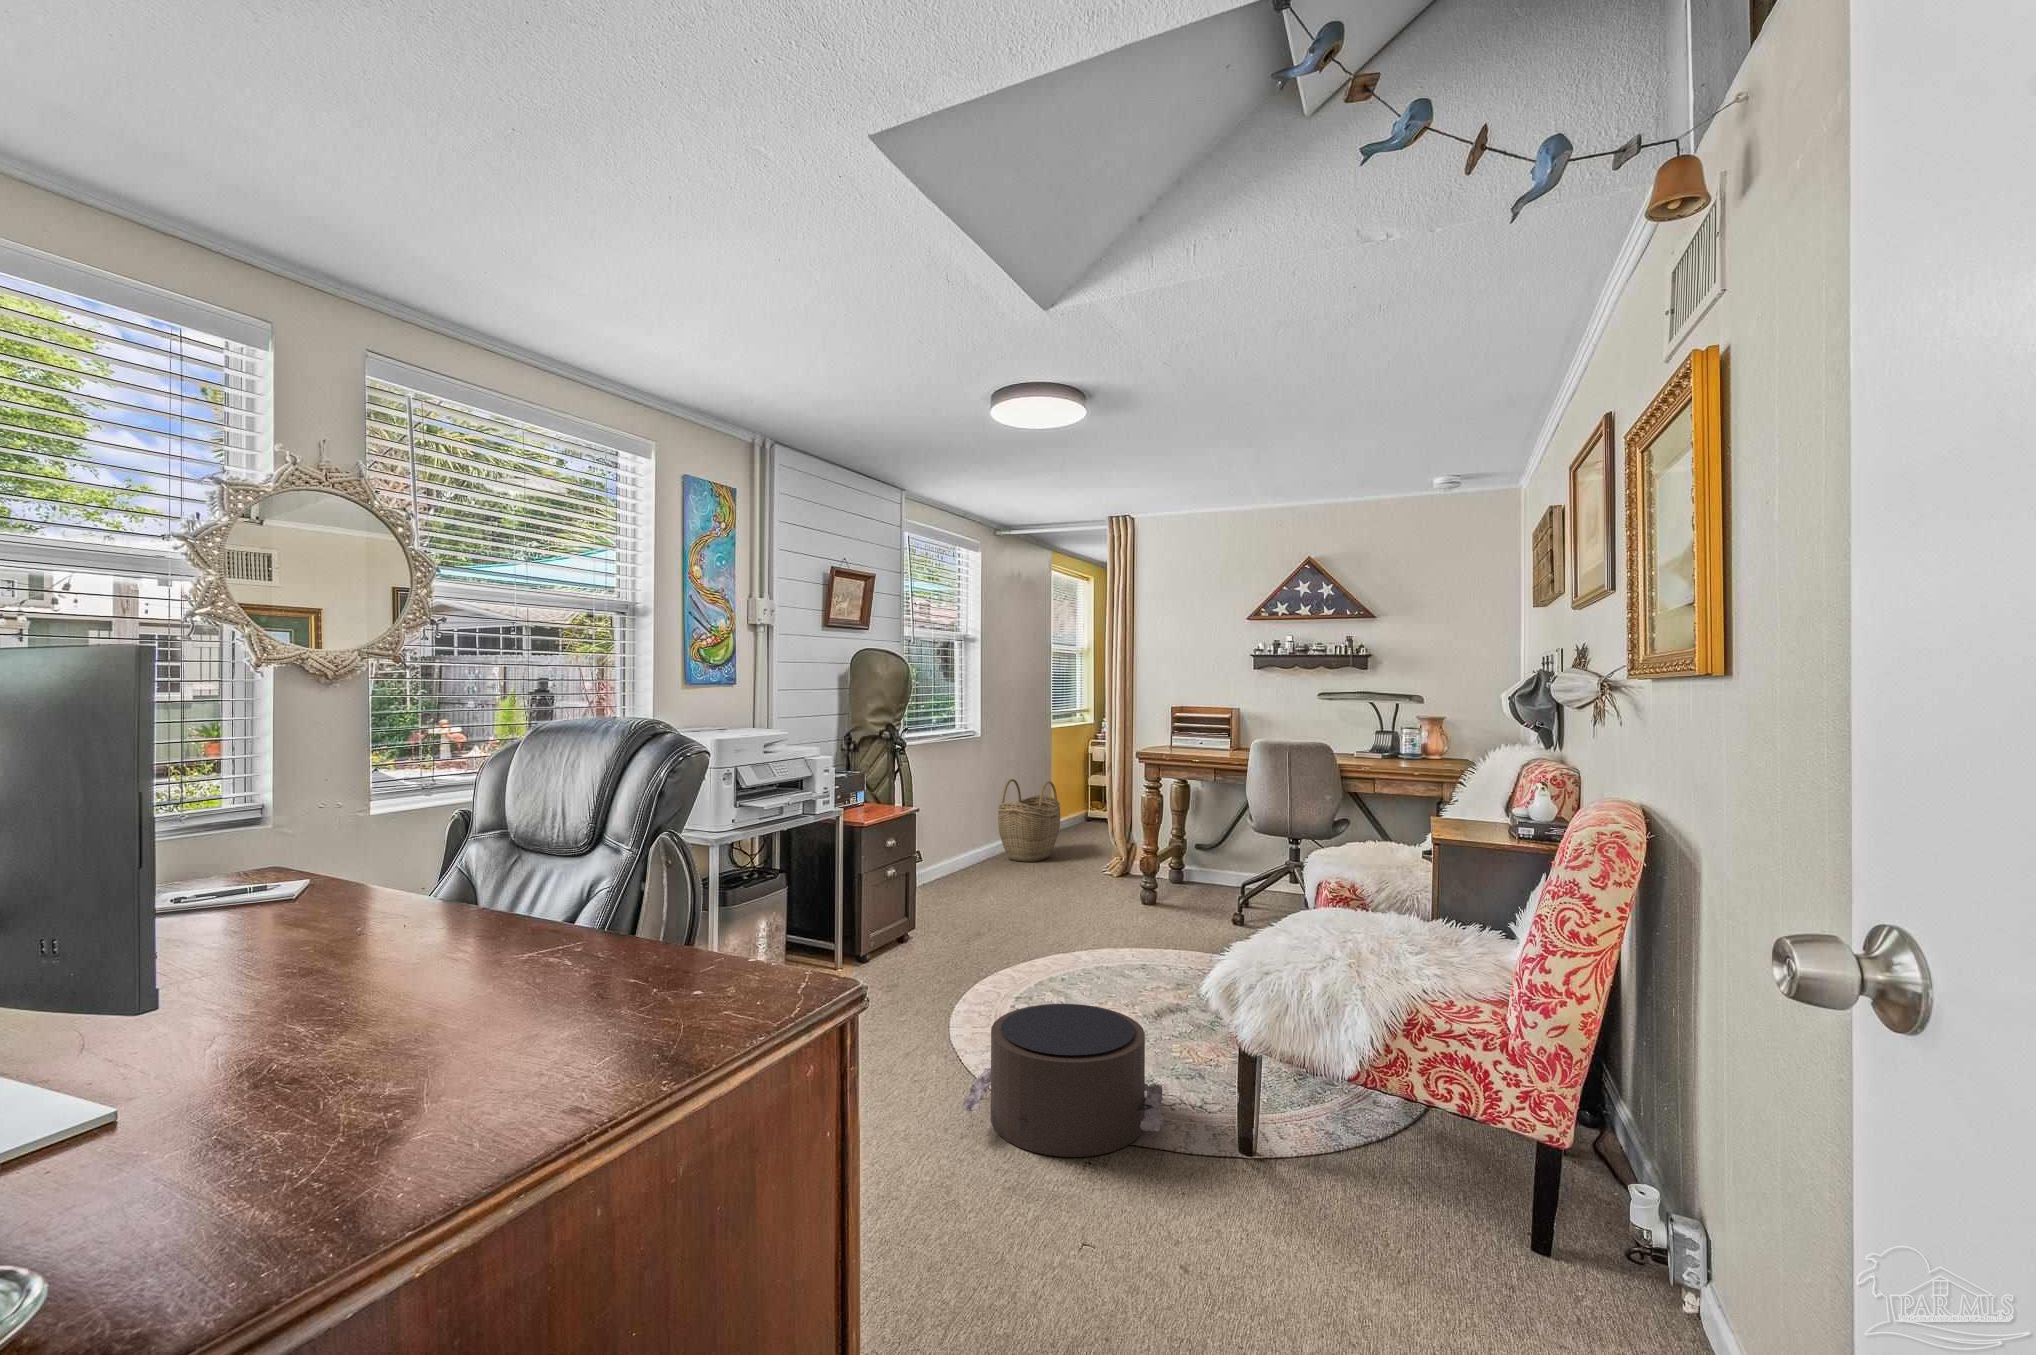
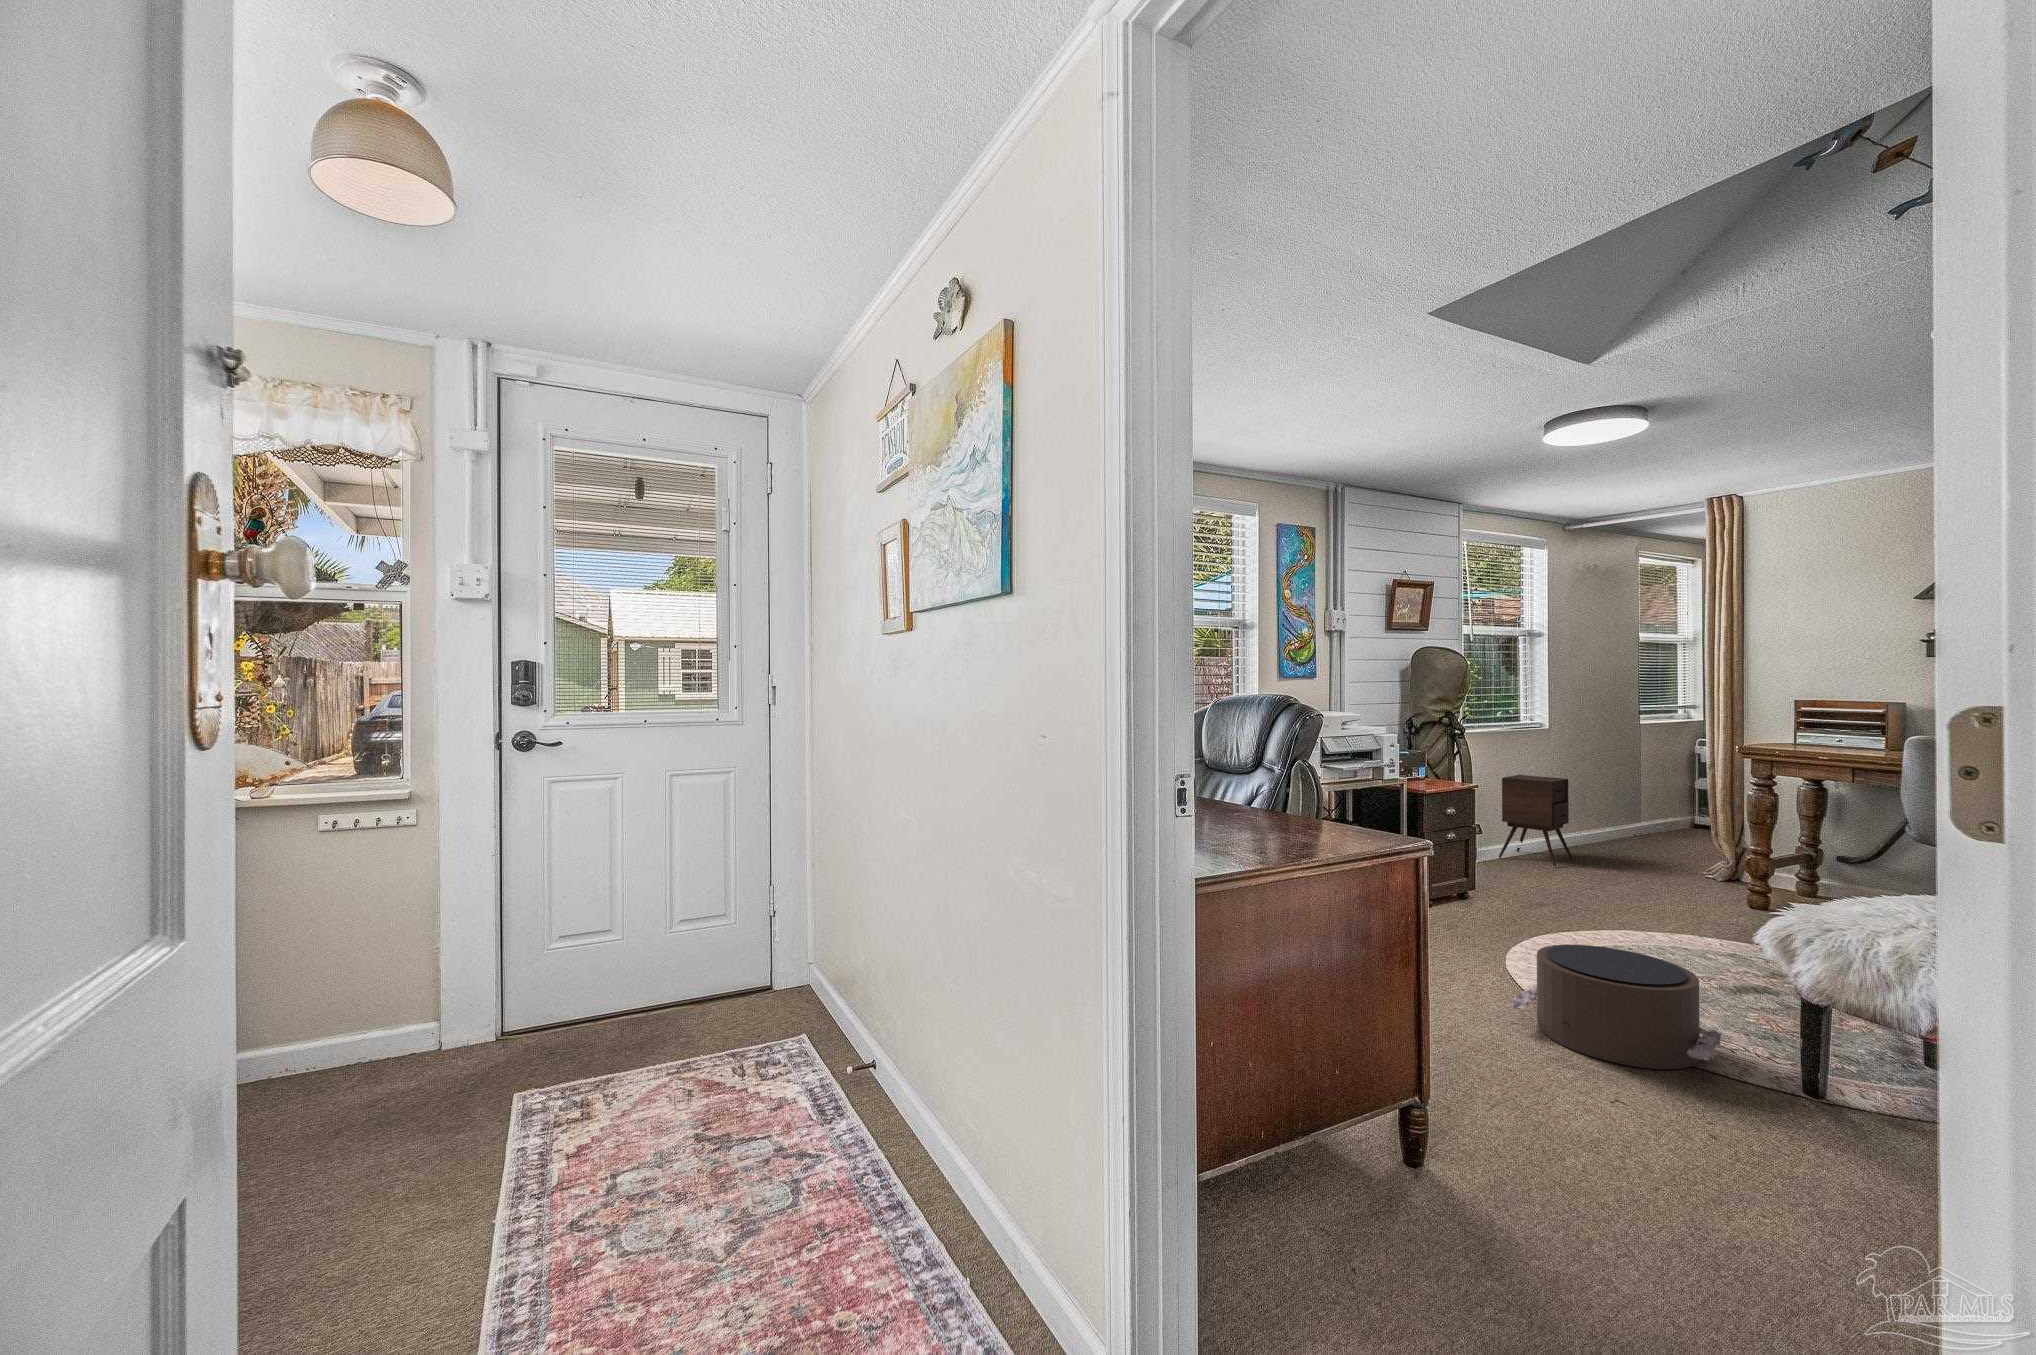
woven basket: present [998,779,1060,862] -> none [1571,770,1648,852]
side table: none [935,790,1001,887] -> present [1499,775,1573,866]

